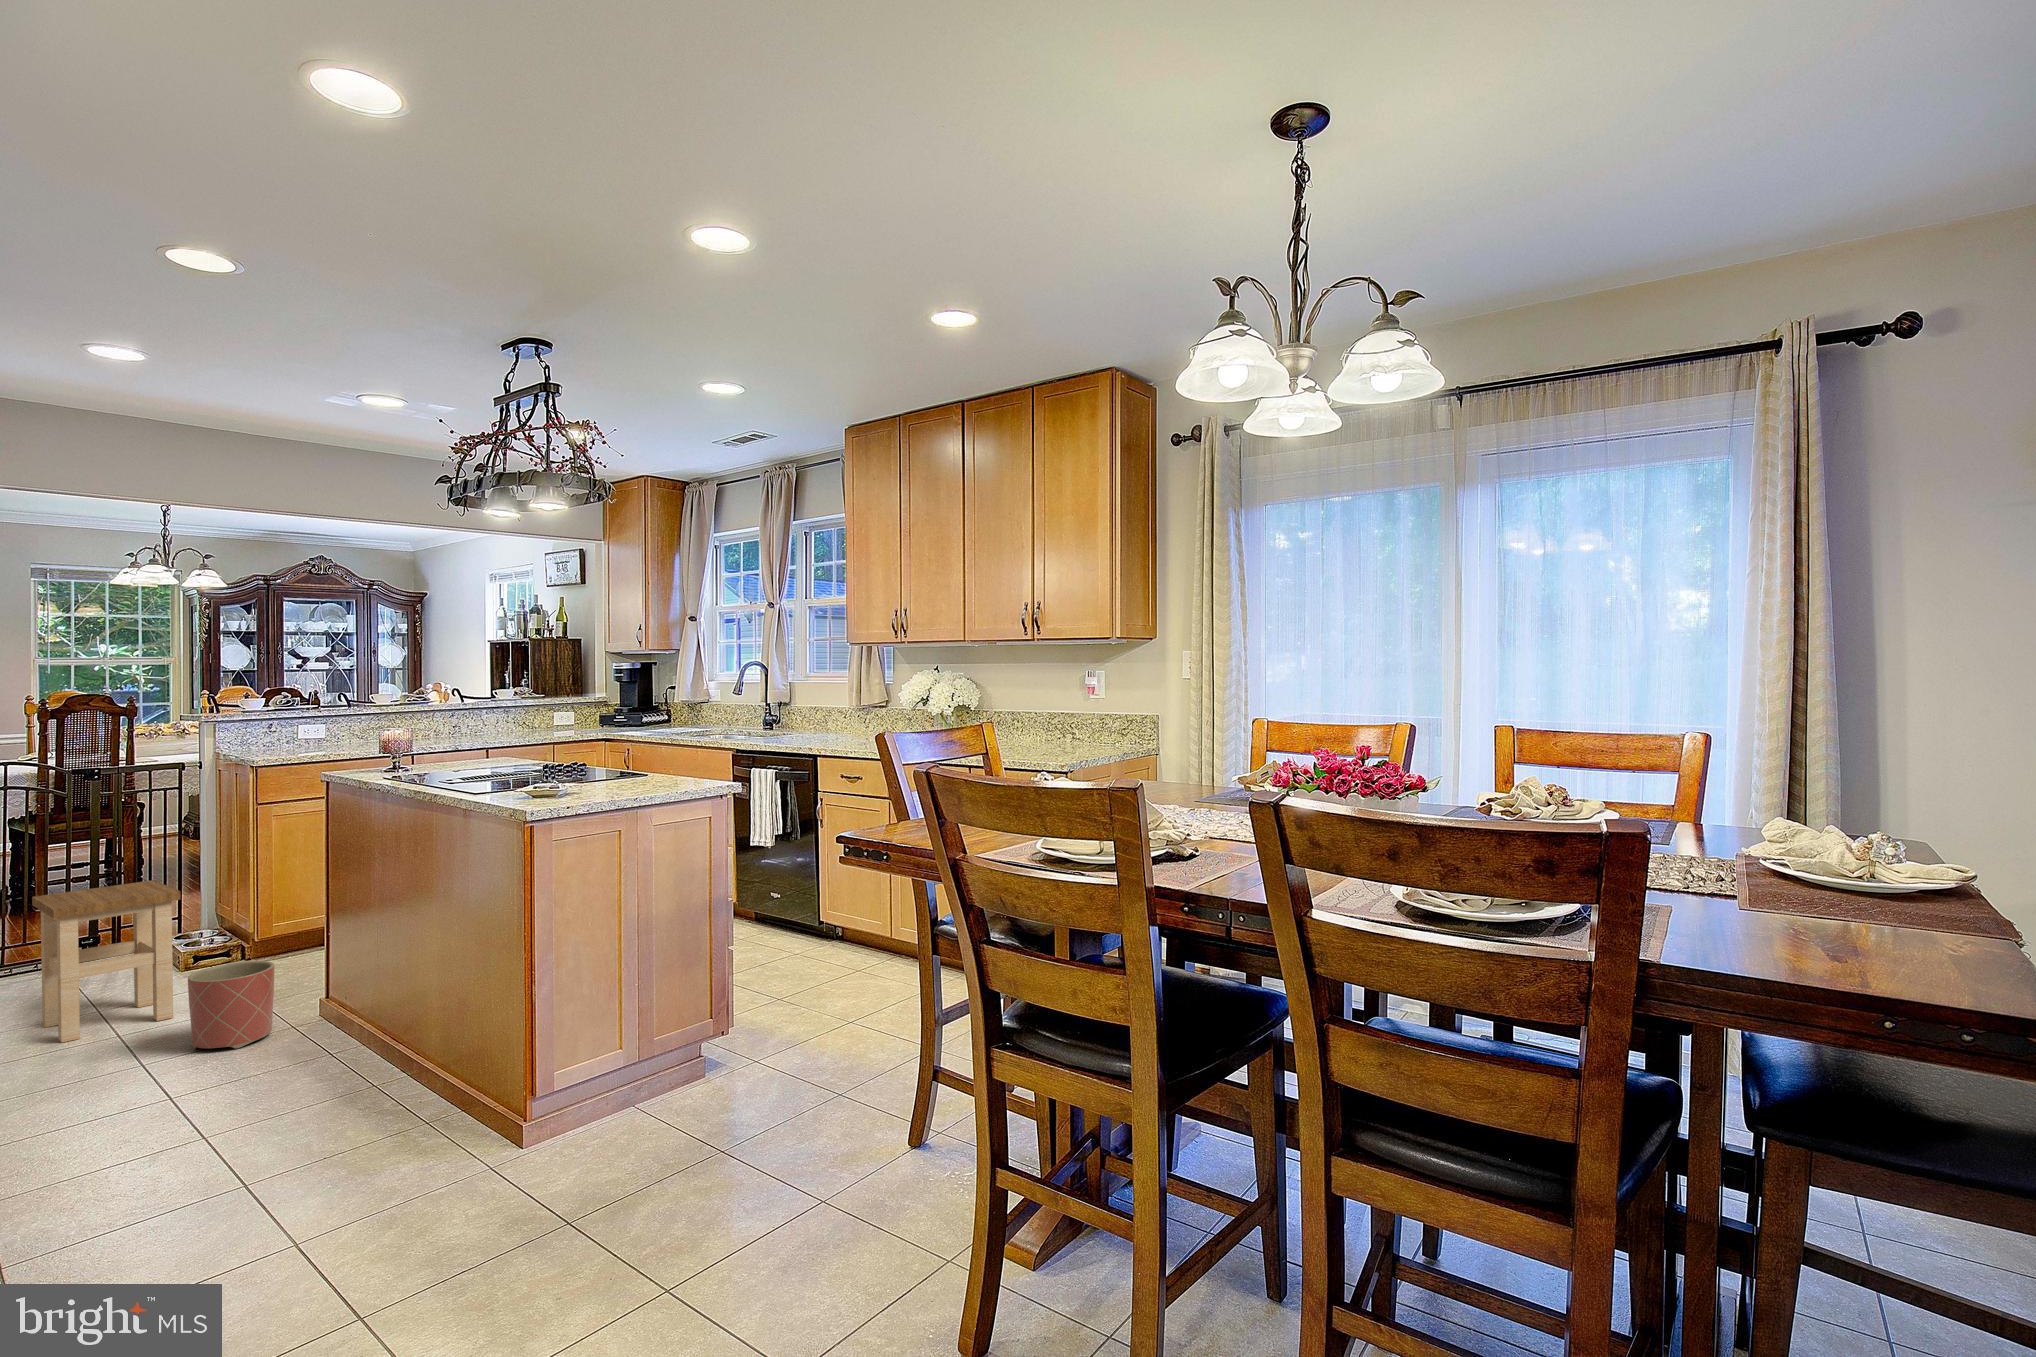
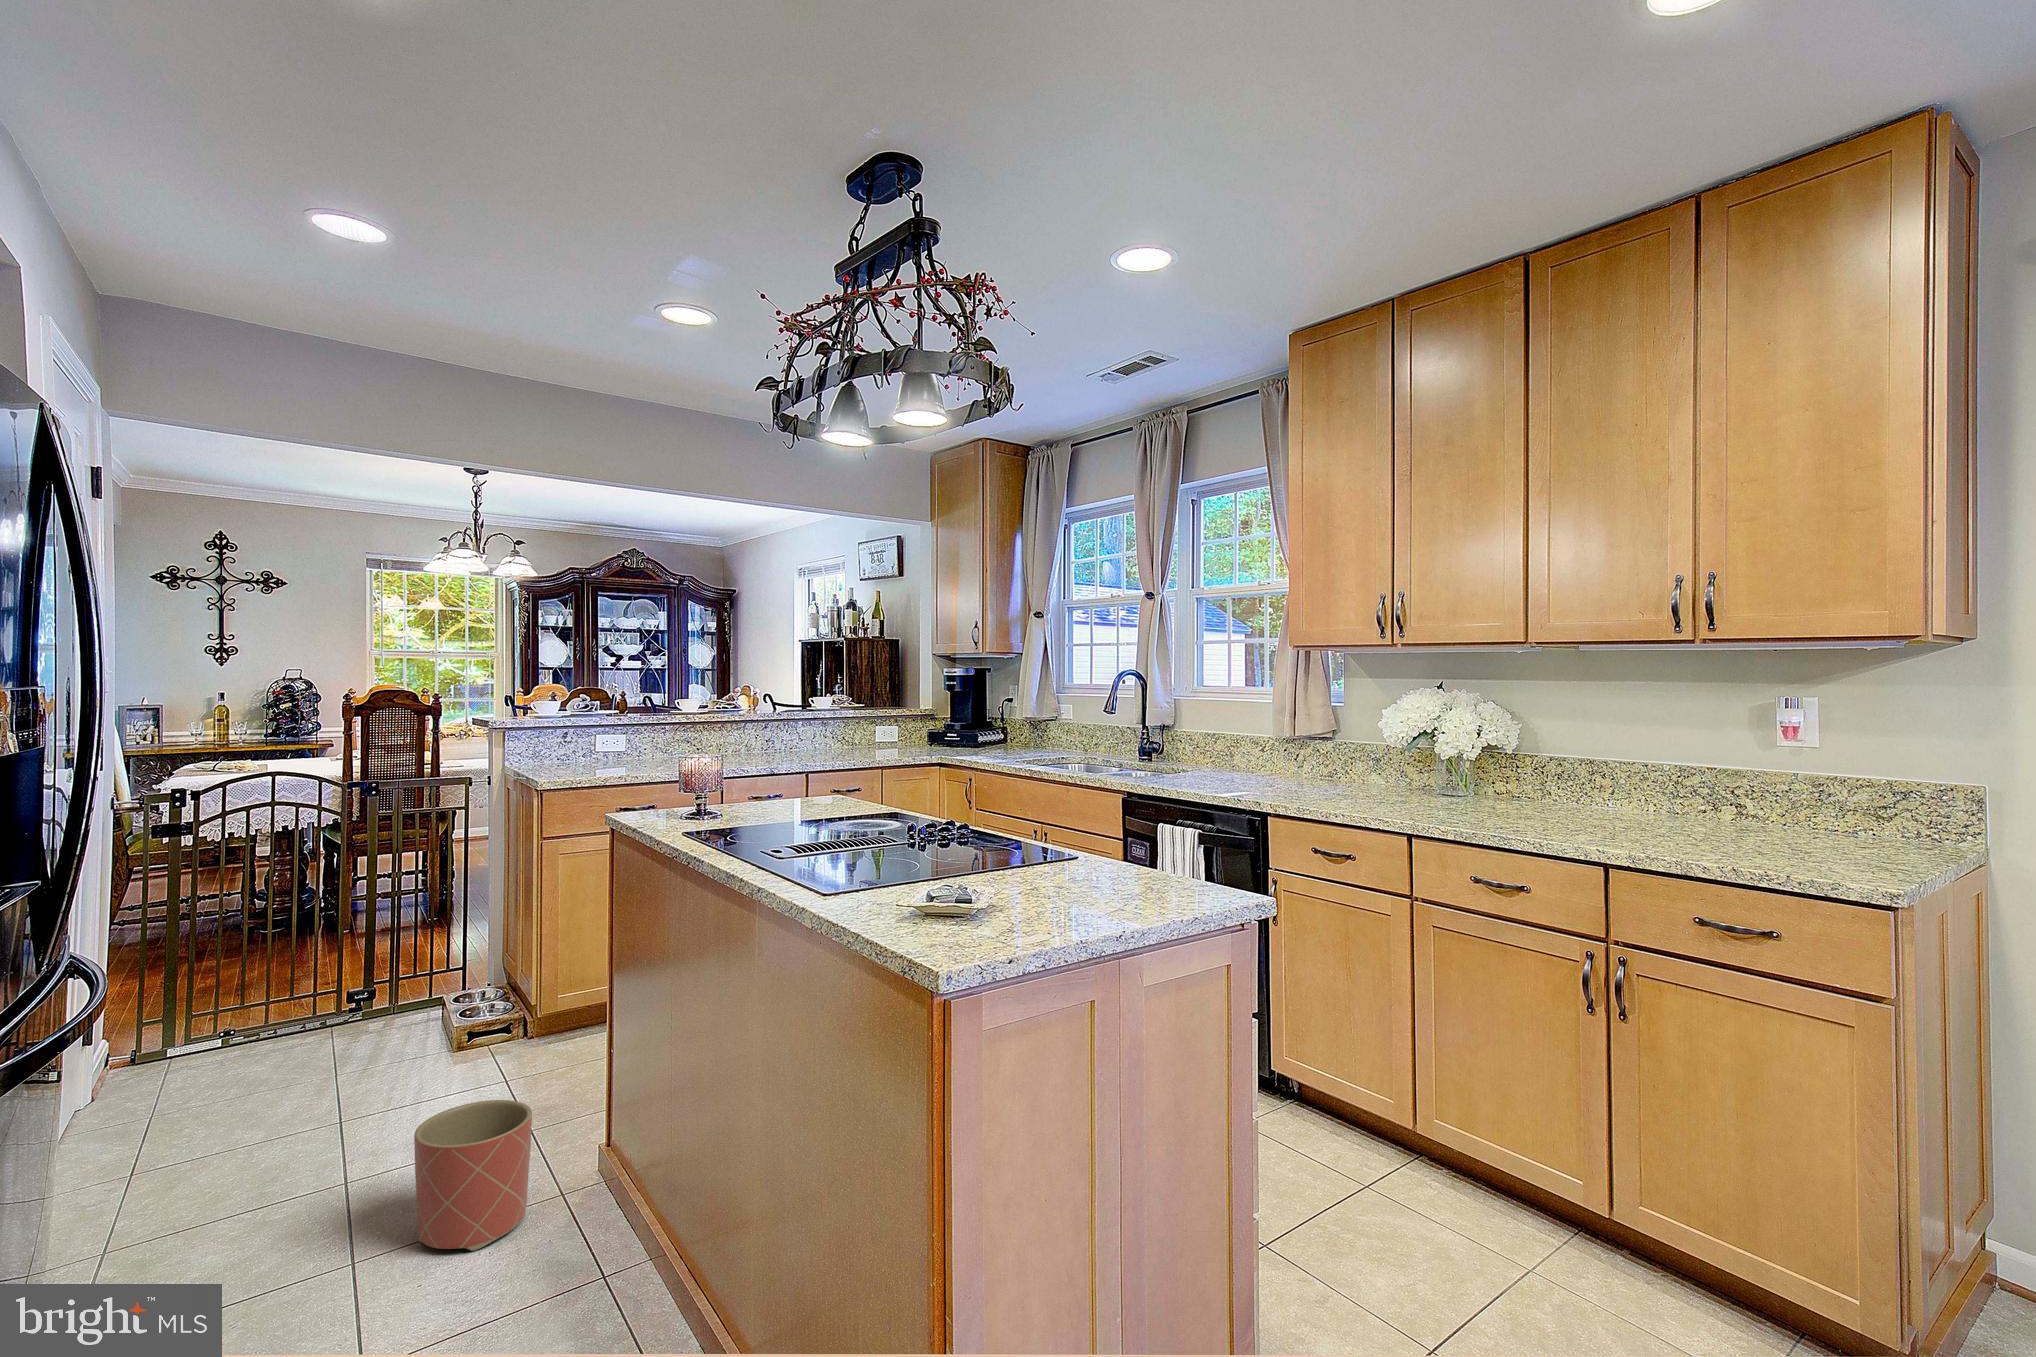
stool: present [32,880,181,1042] -> none [258,950,427,1194]

